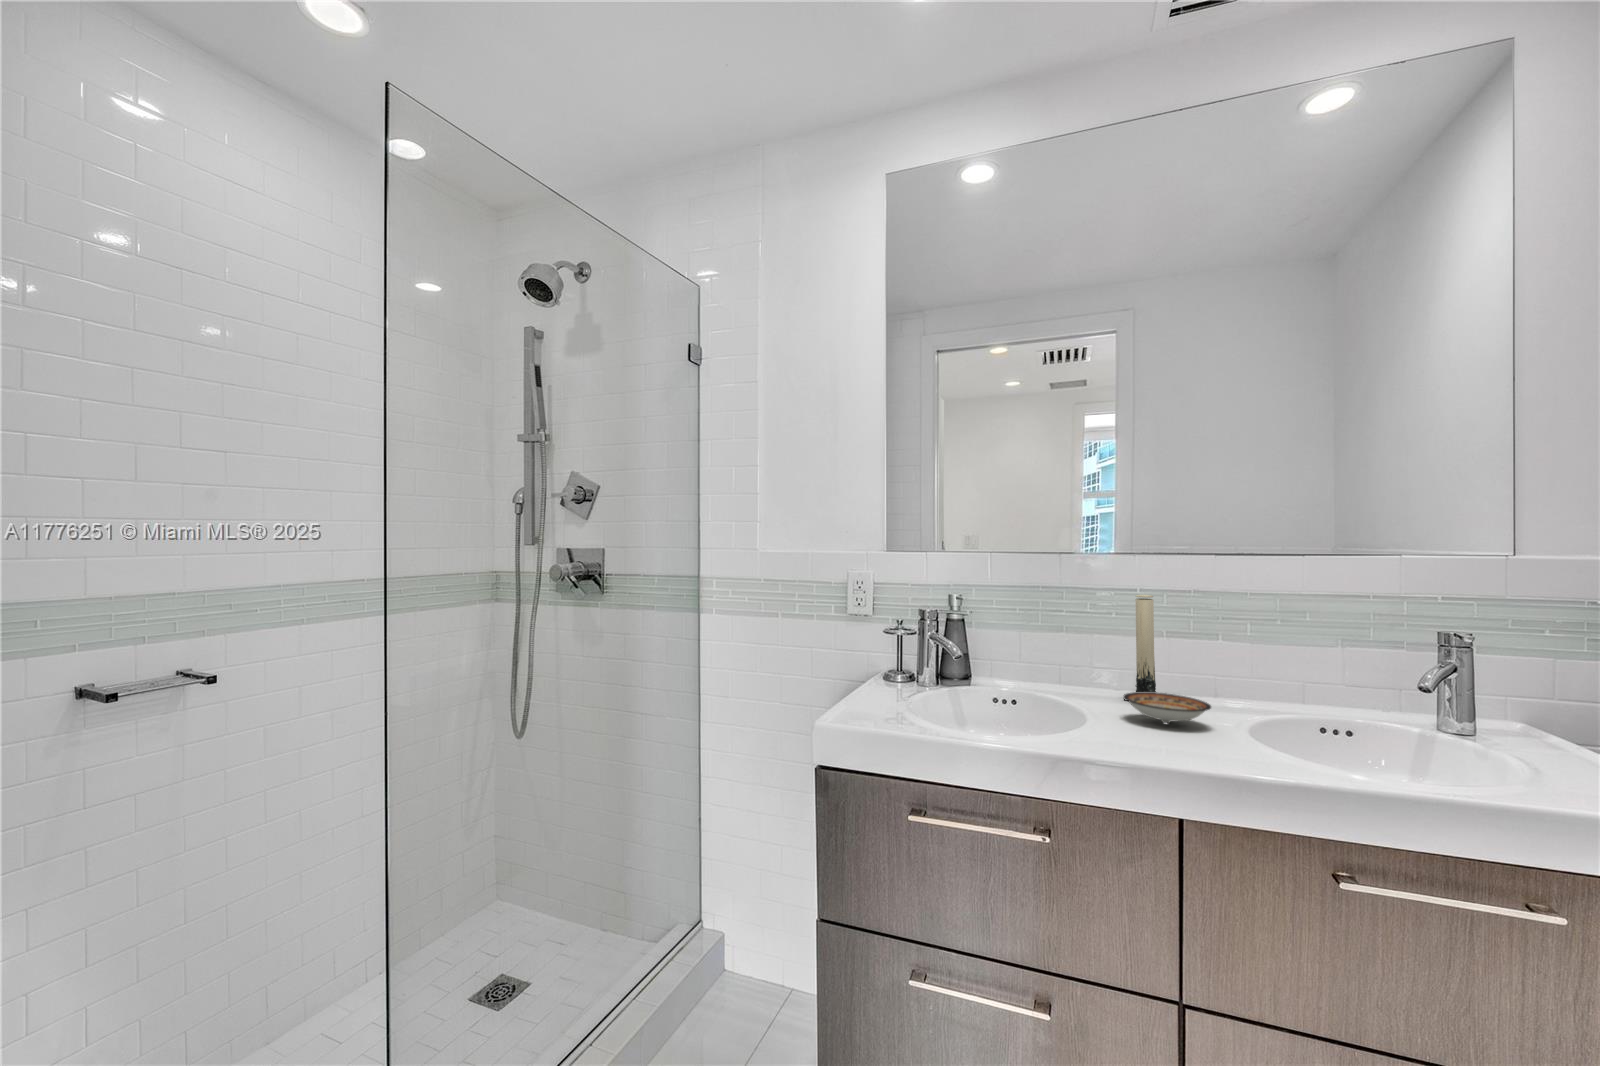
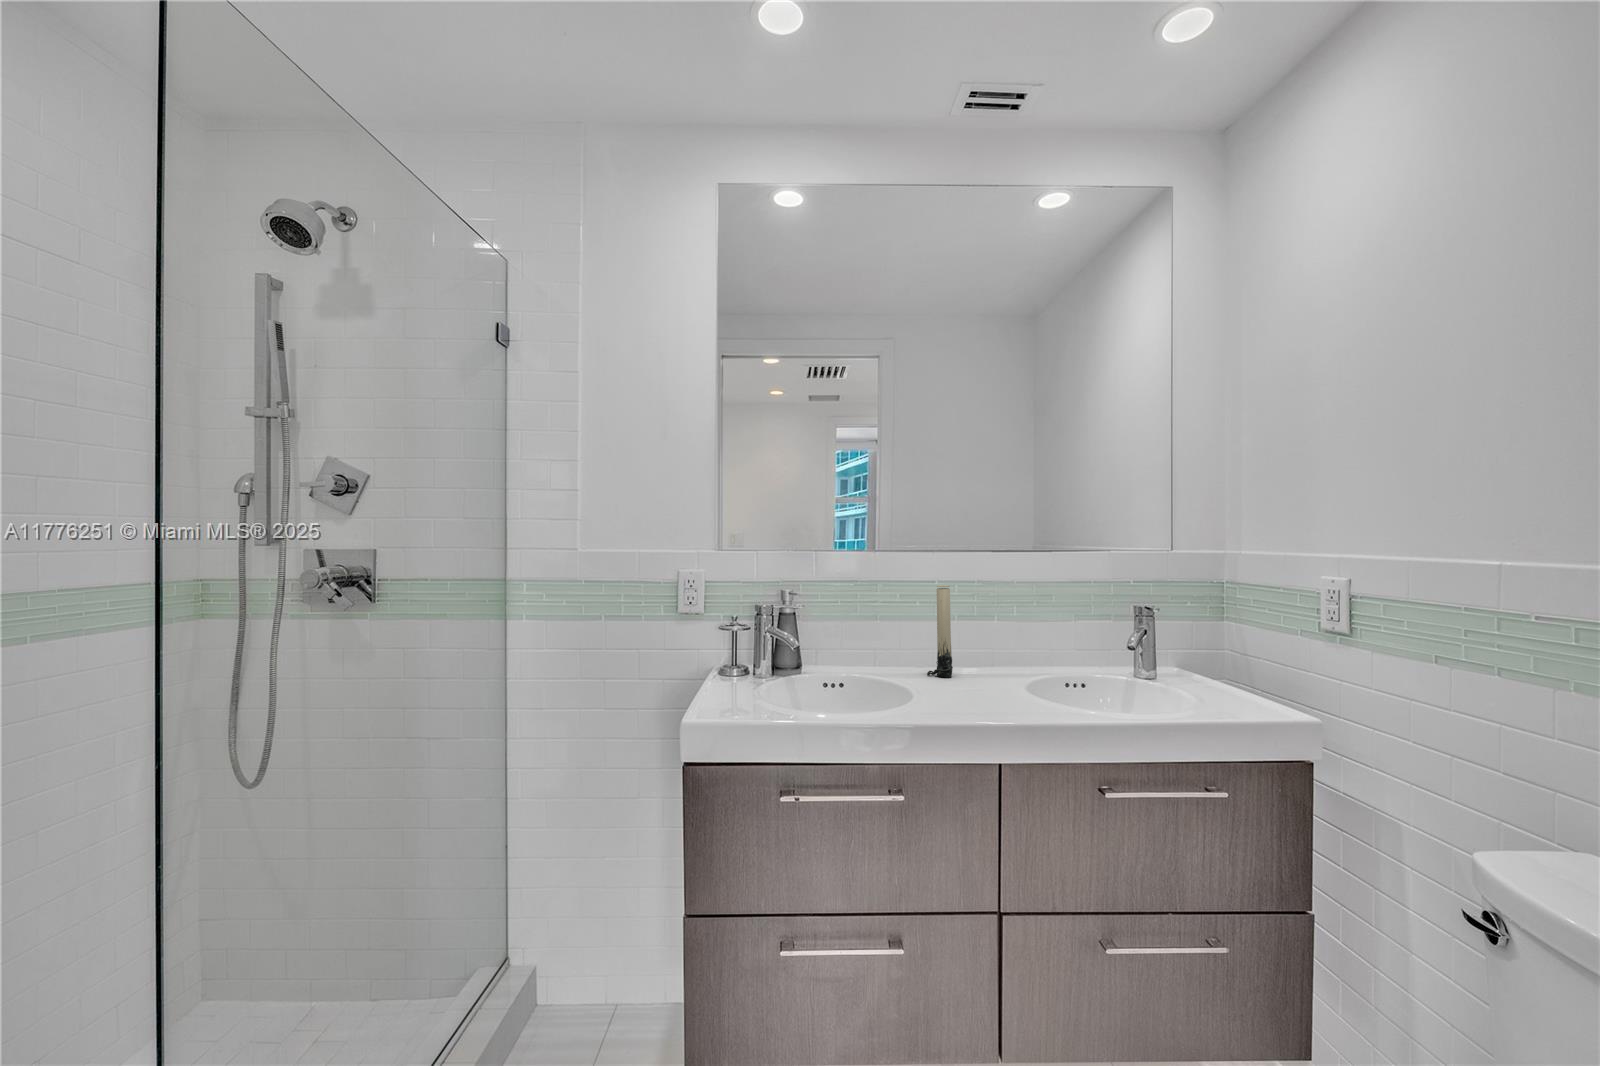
ceramic bowl: present [1124,692,1211,723] -> none [934,665,999,688]

